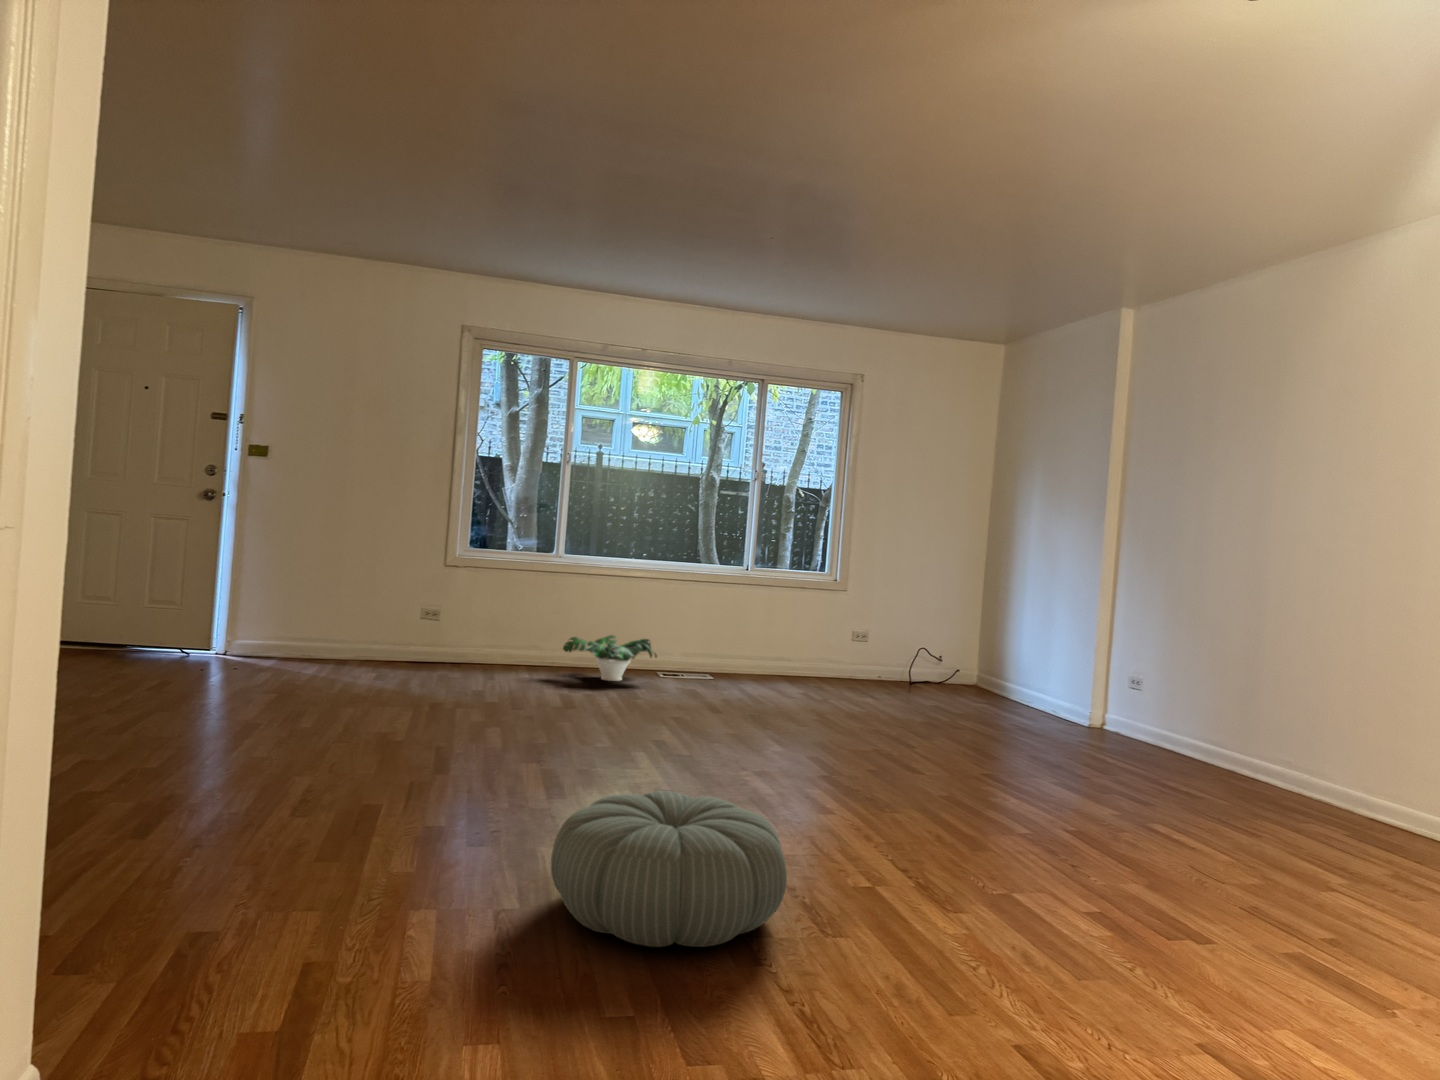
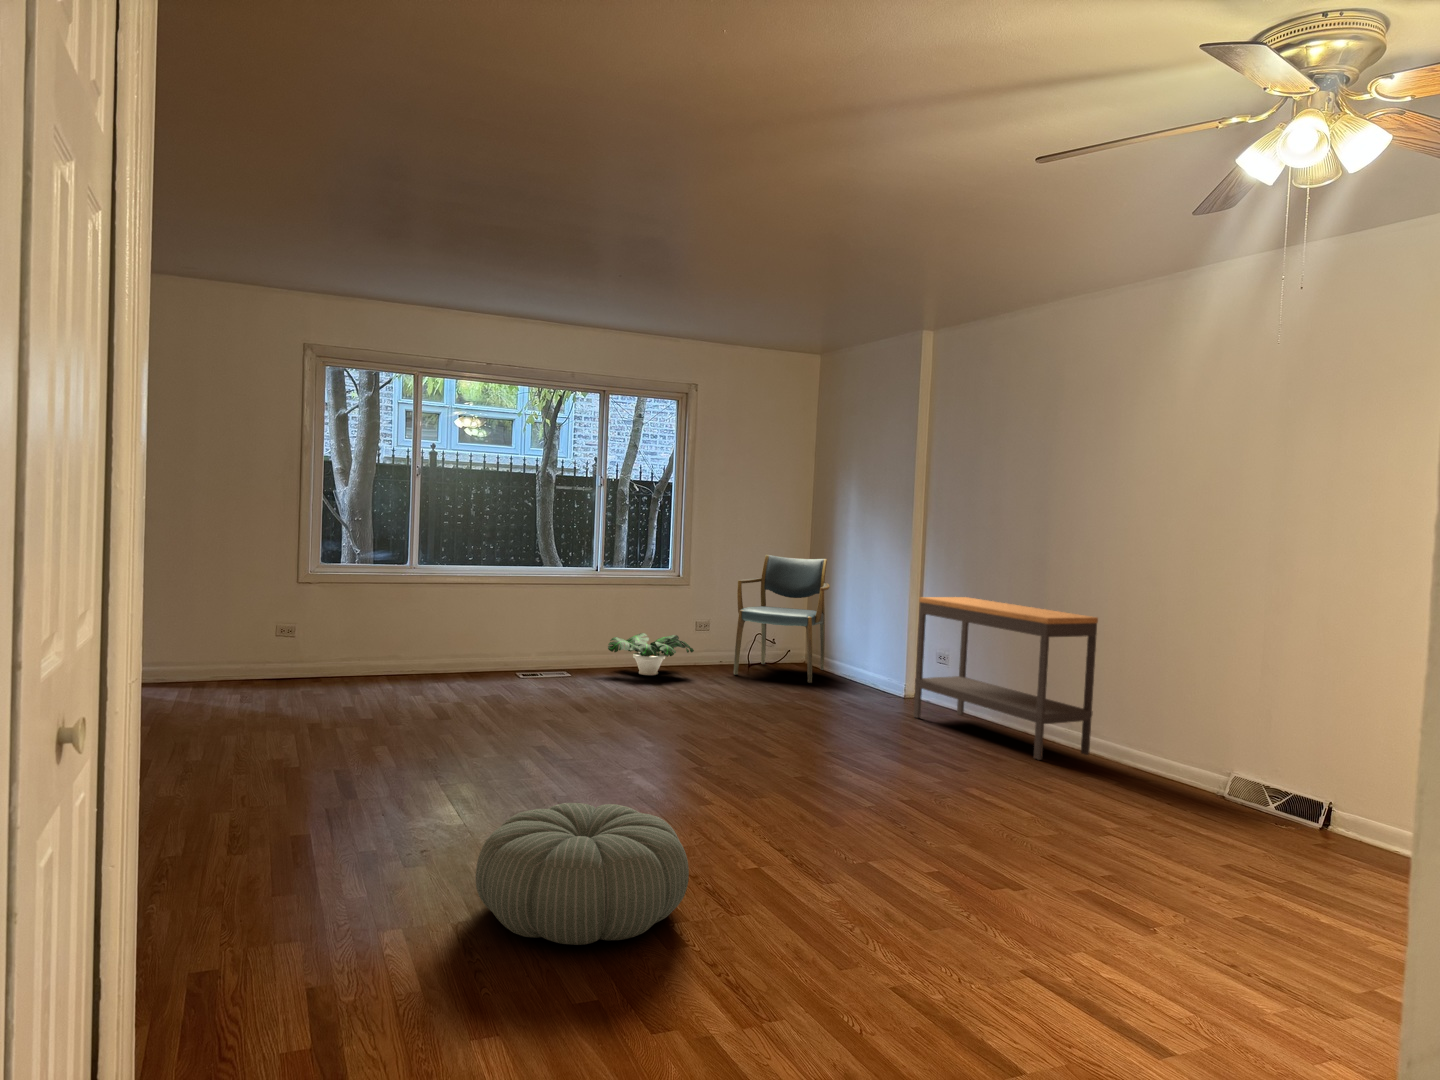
armchair: none [898,568,1007,706] -> present [734,555,830,683]
console table: none [1096,613,1327,805] -> present [914,597,1098,760]
potted plant: present [563,635,657,681] -> present [608,633,694,675]

